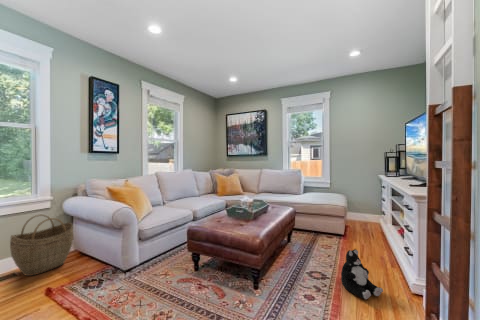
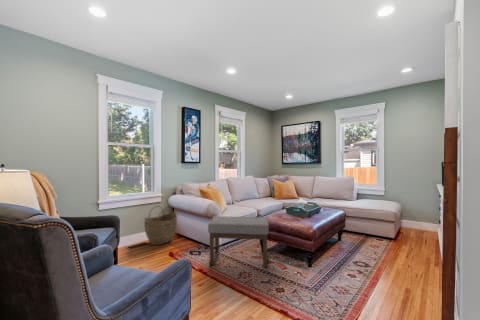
ottoman: none [102,224,201,306] -> present [208,216,269,267]
plush toy: present [341,249,383,299] -> none [380,245,415,281]

